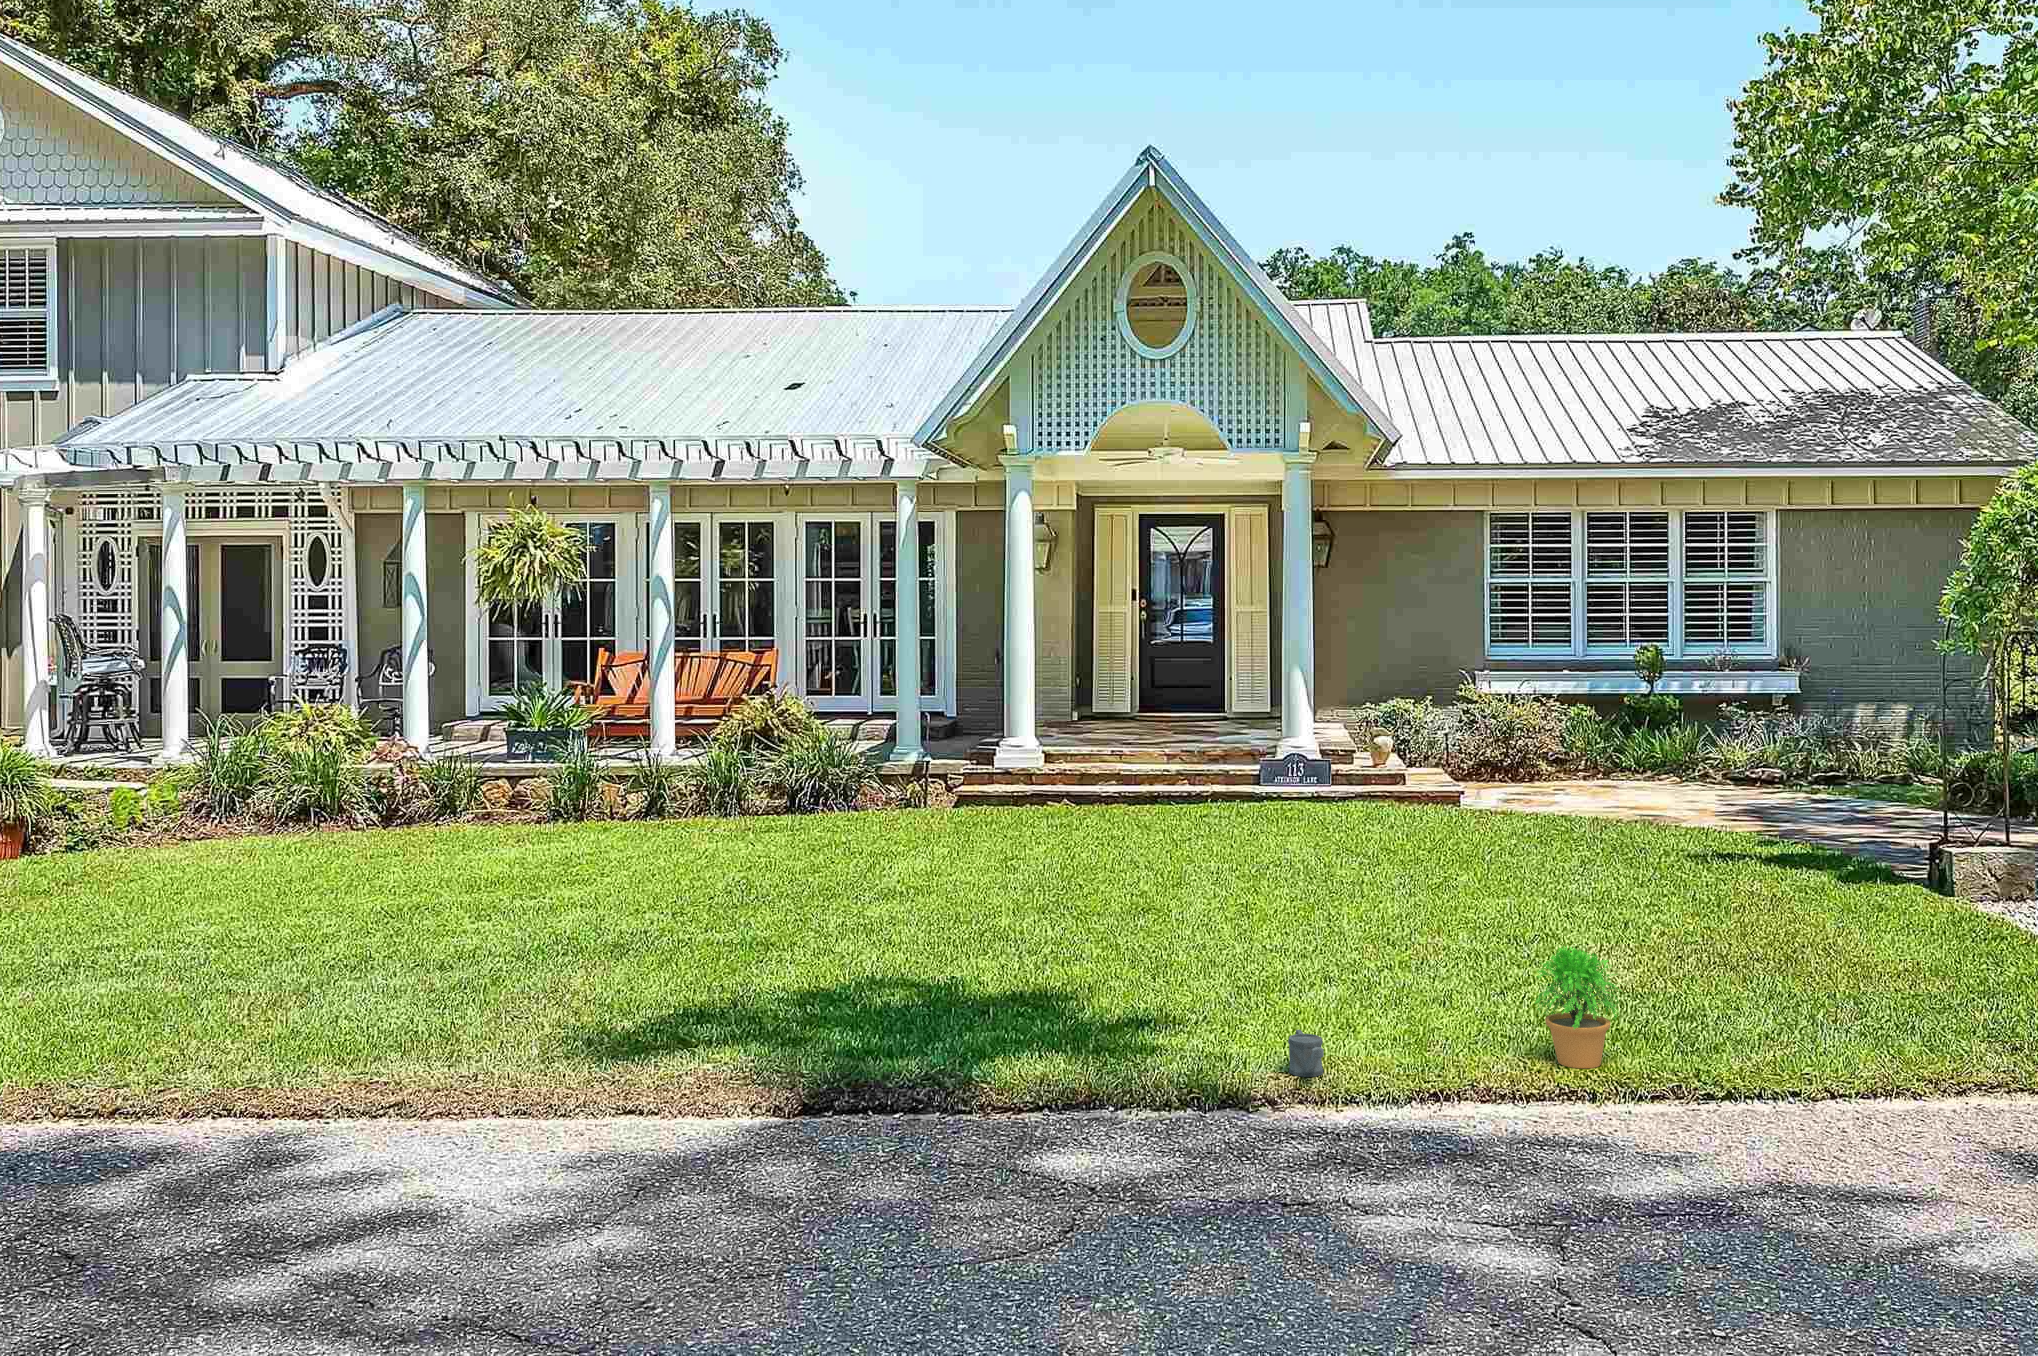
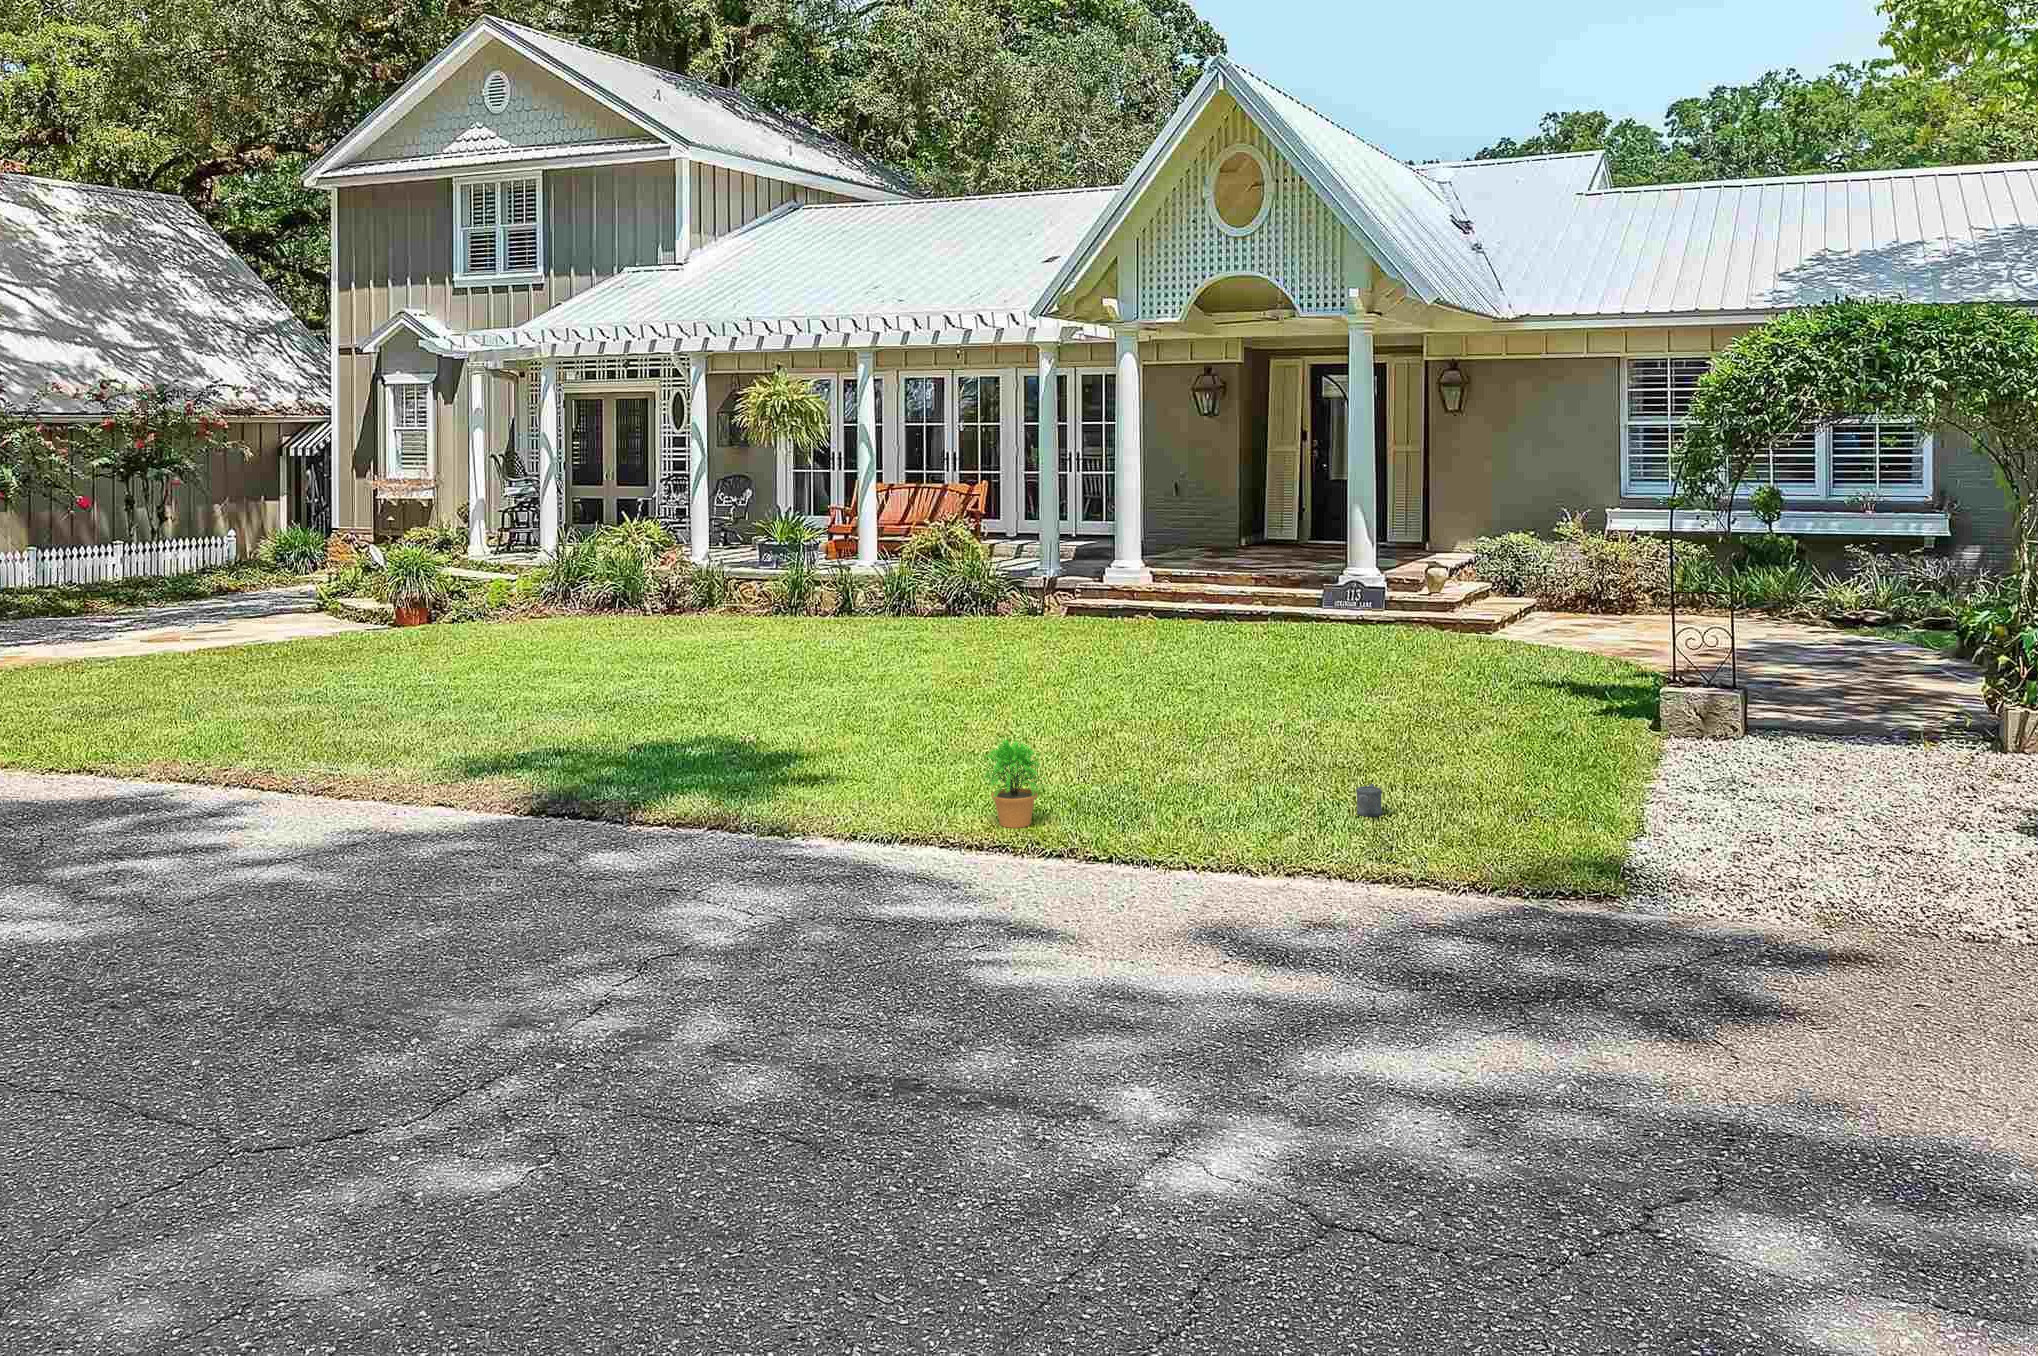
watering can: present [1288,1030,1324,1077] -> present [1356,784,1383,817]

